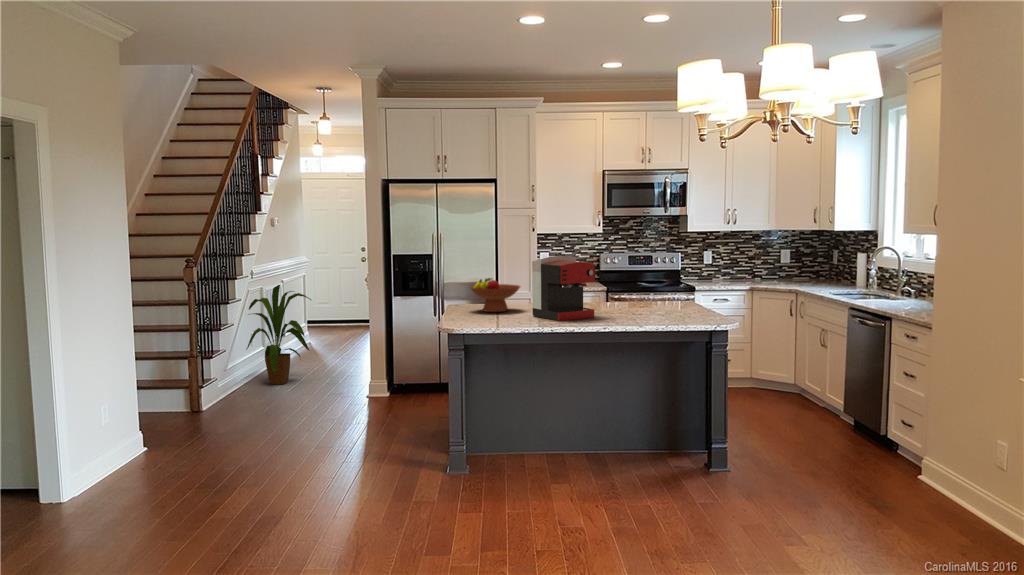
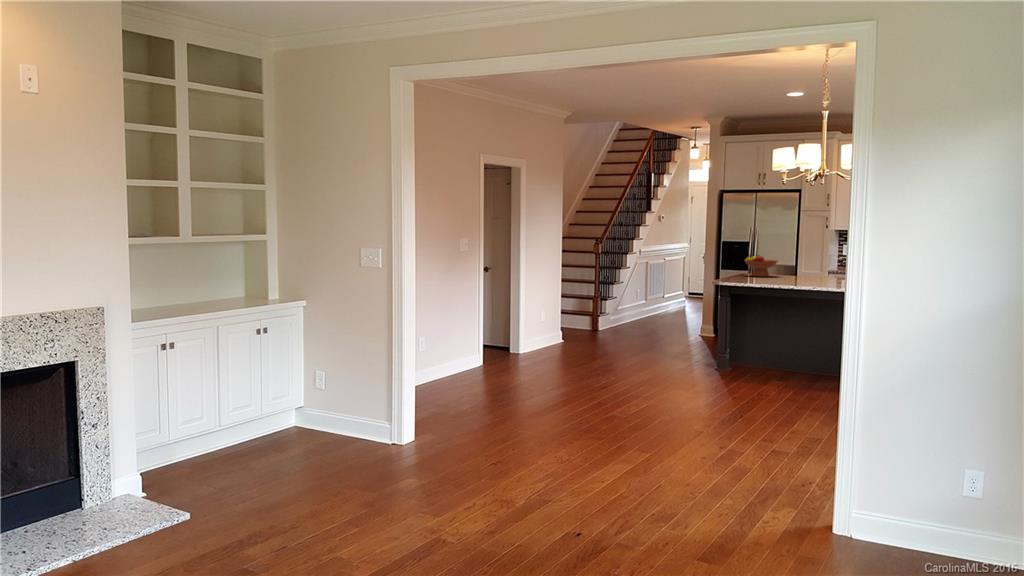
coffee maker: present [532,256,595,321] -> none [776,241,816,281]
house plant: present [247,285,311,384] -> none [628,259,673,325]

